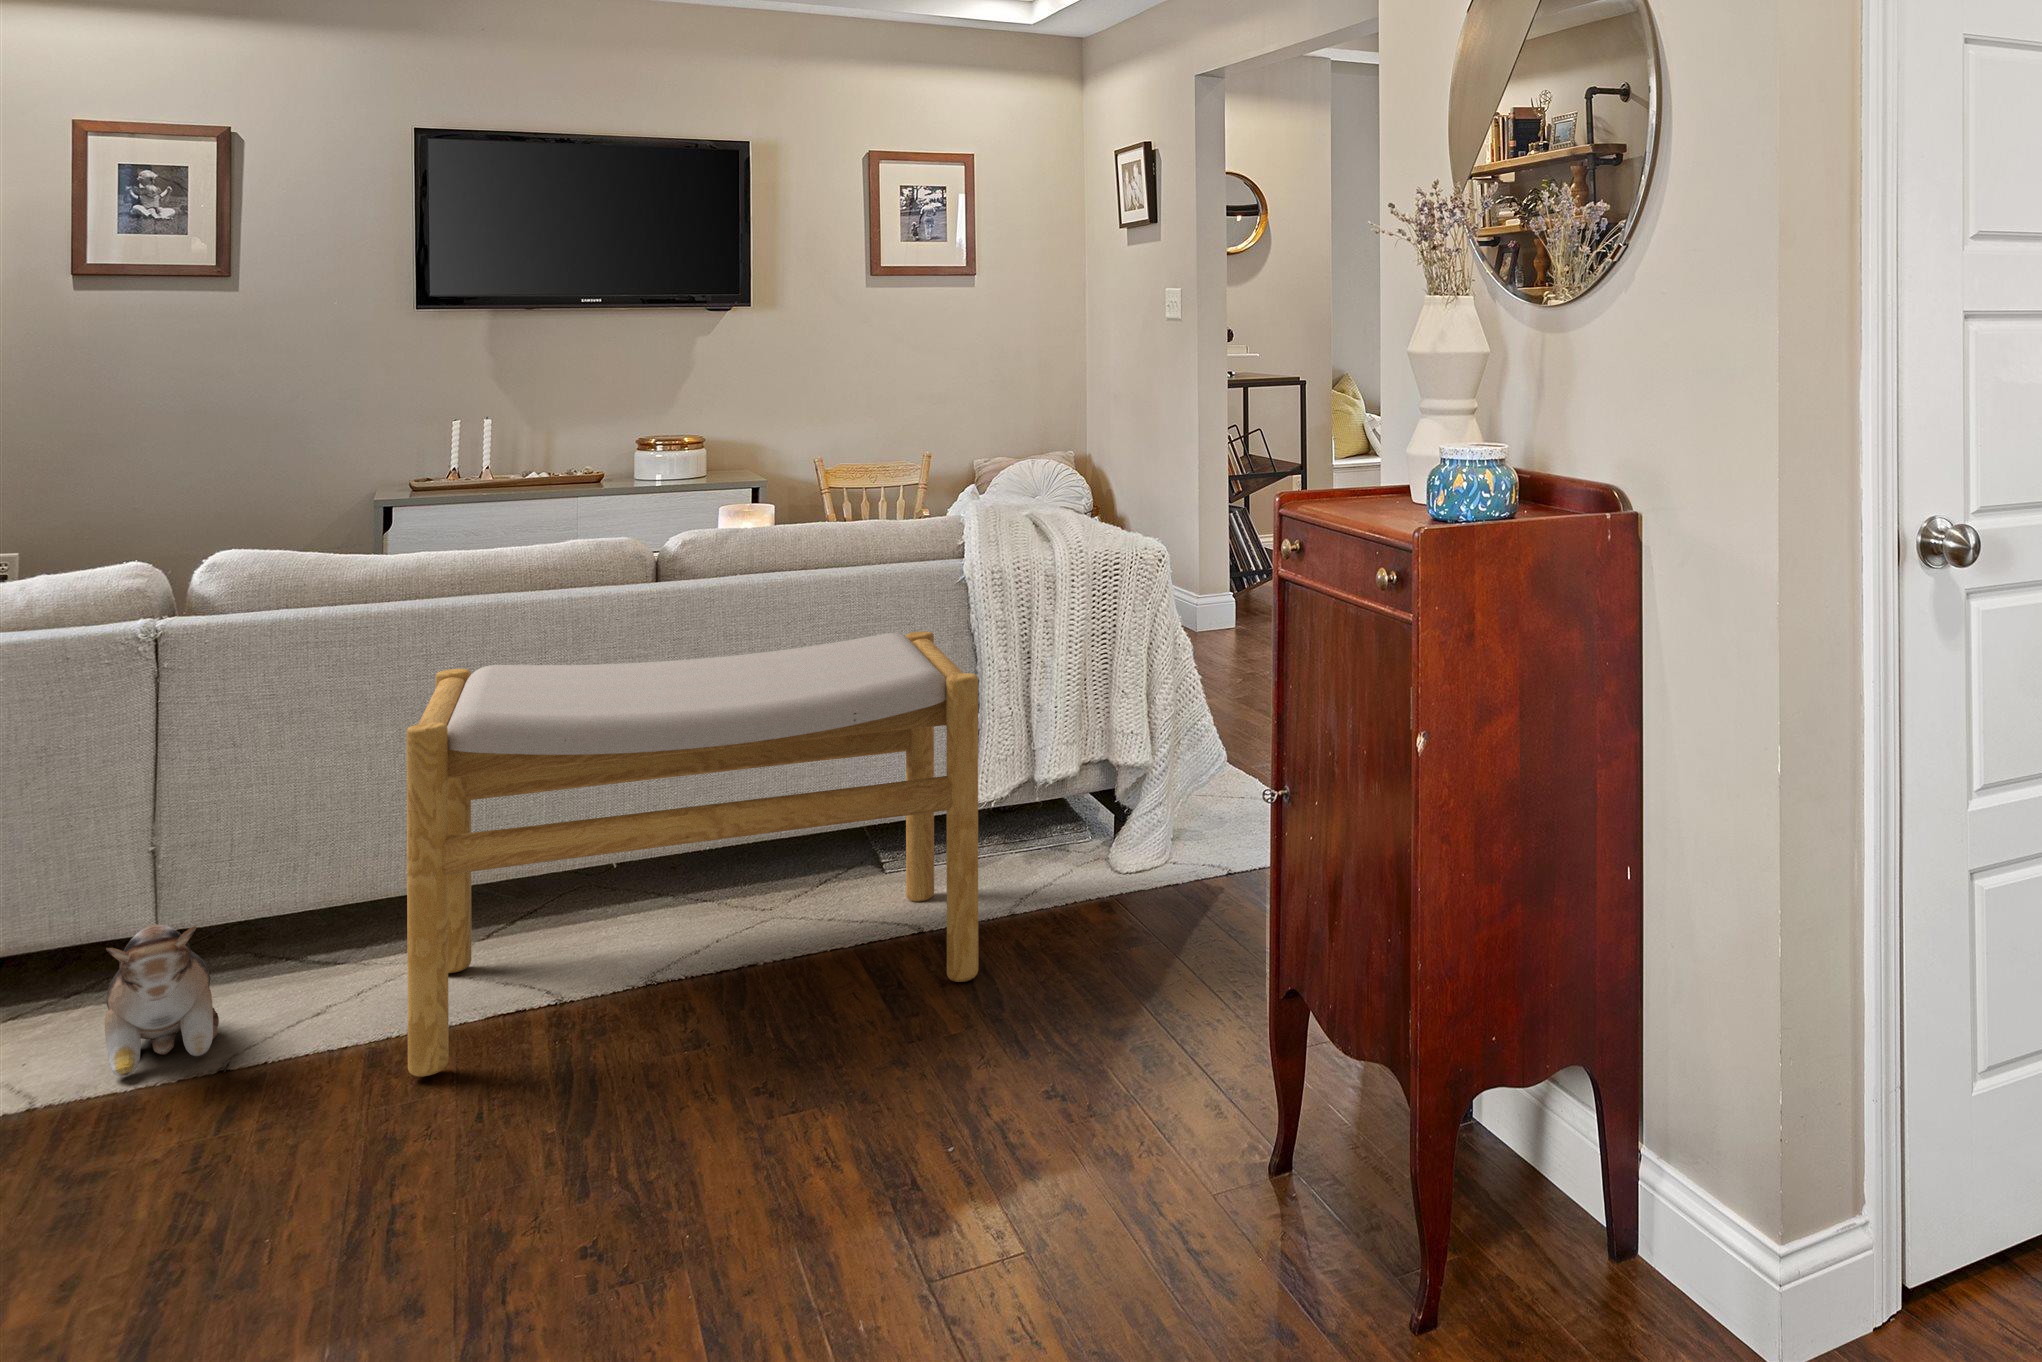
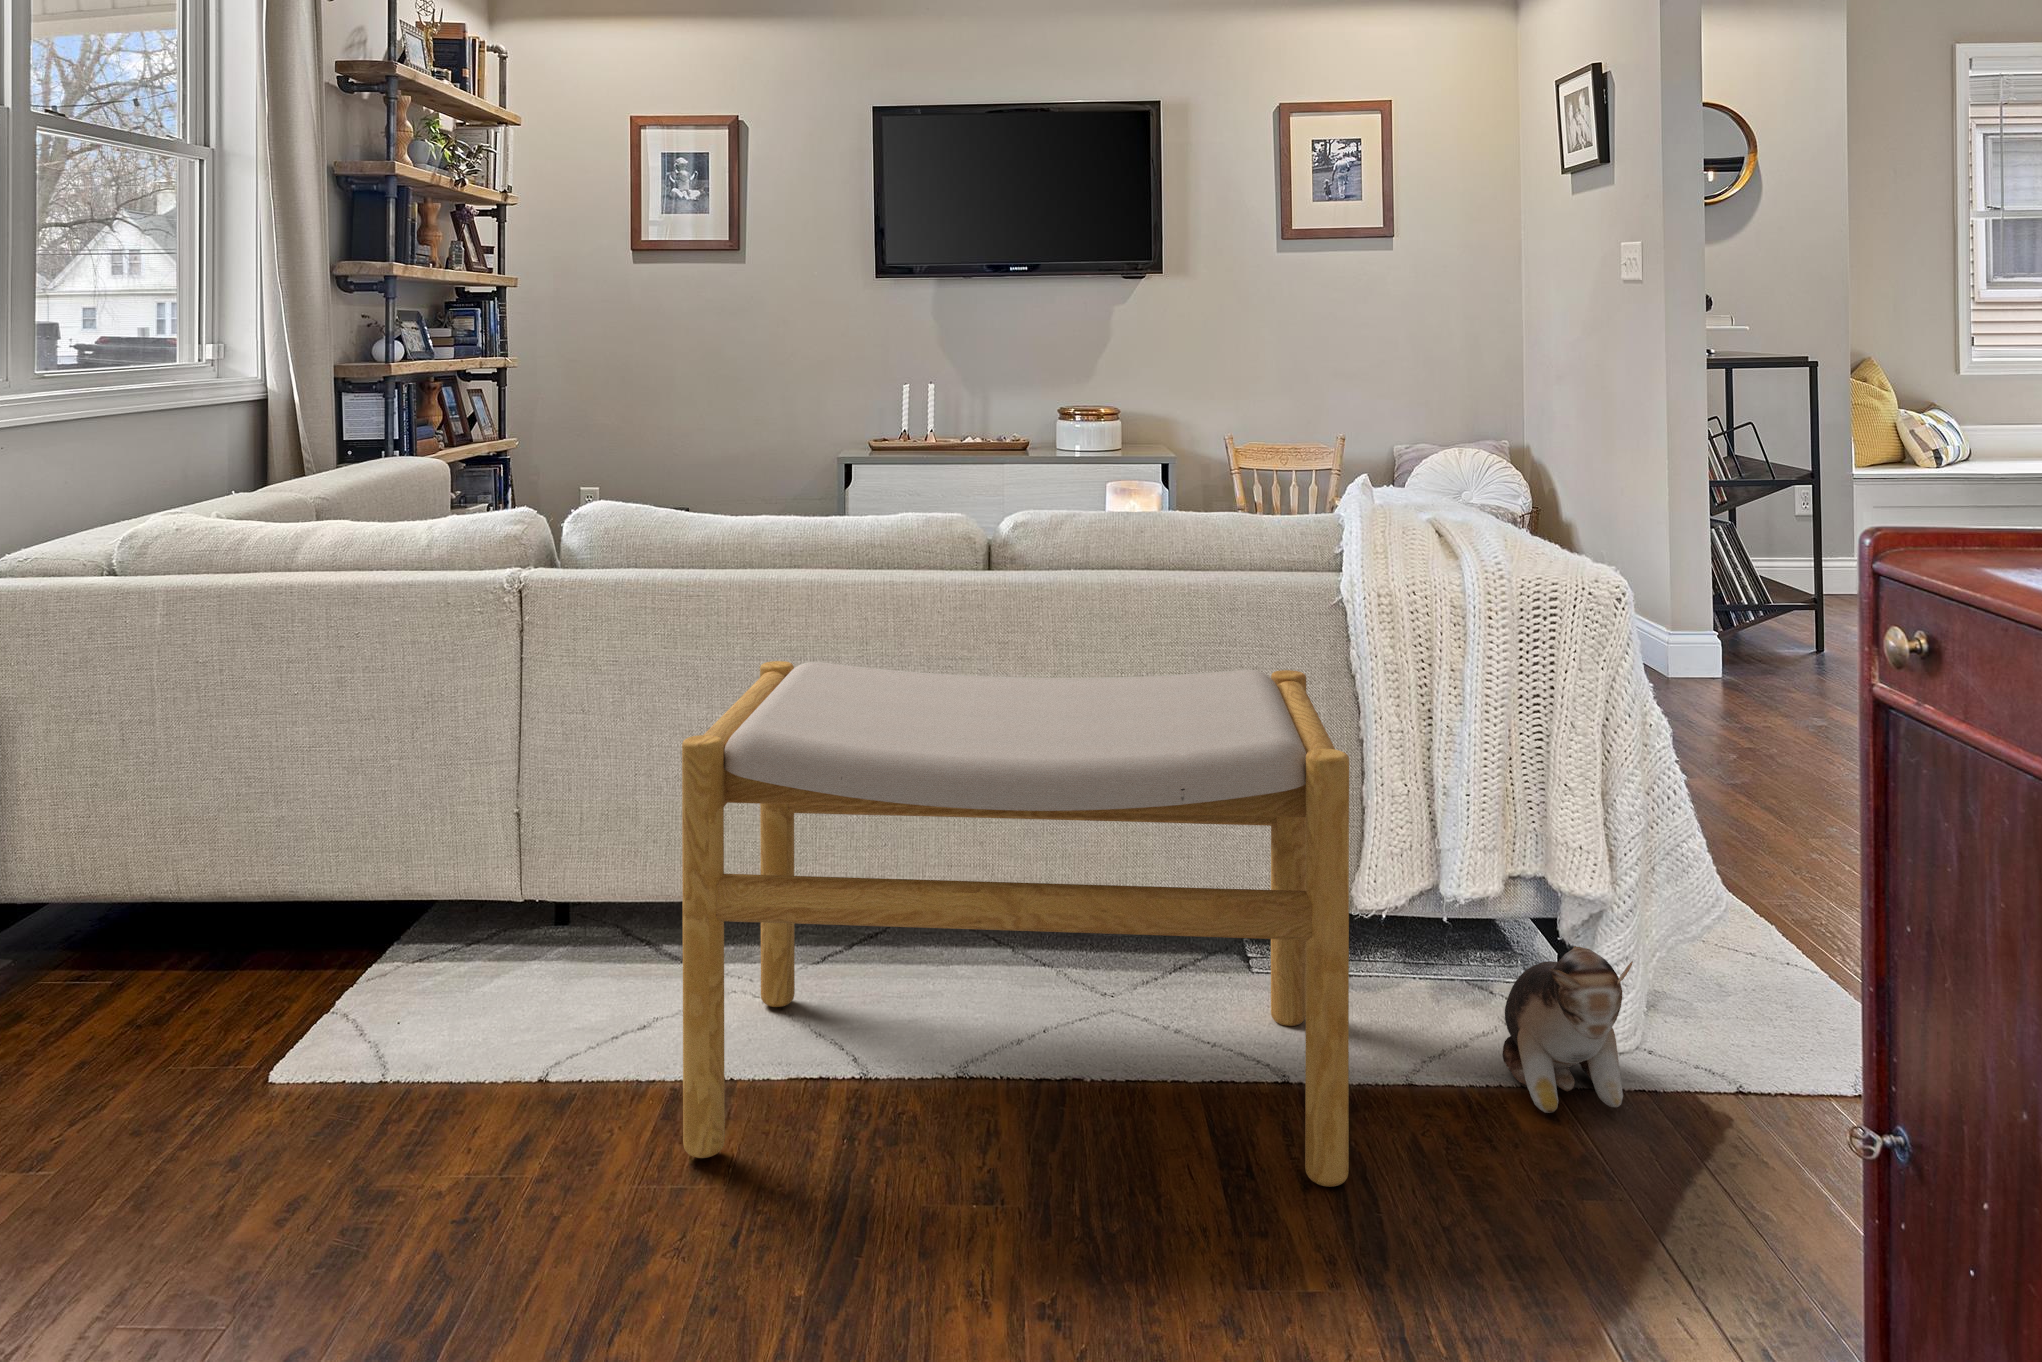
plush toy: present [105,925,219,1077] -> present [1502,946,1633,1113]

